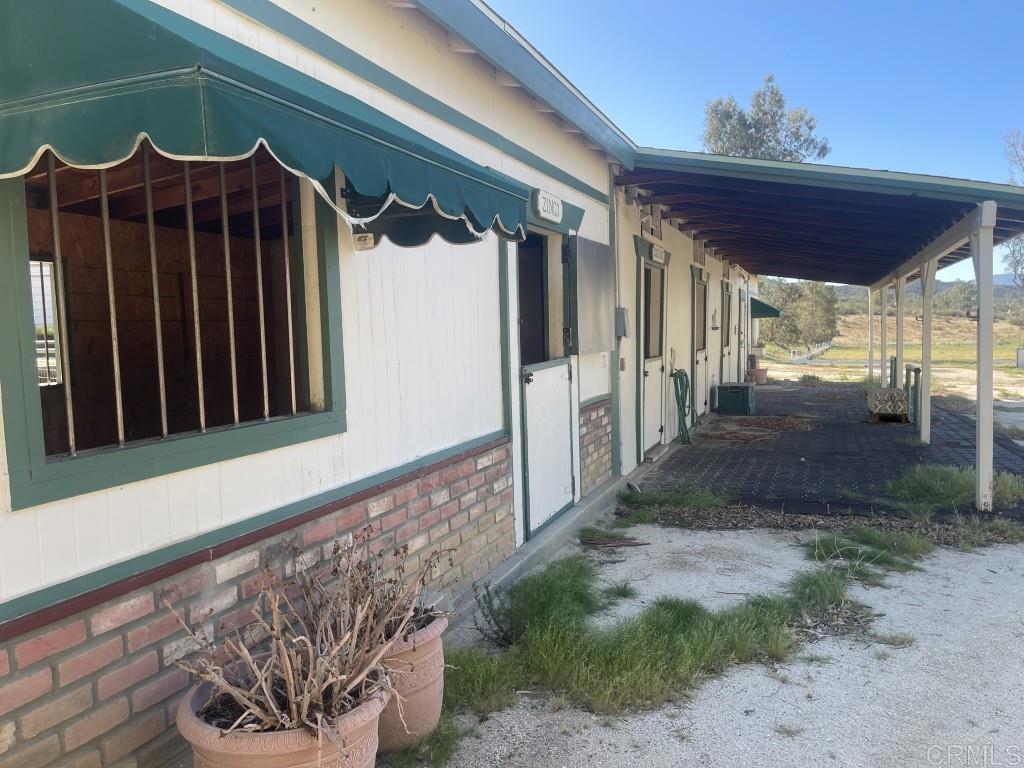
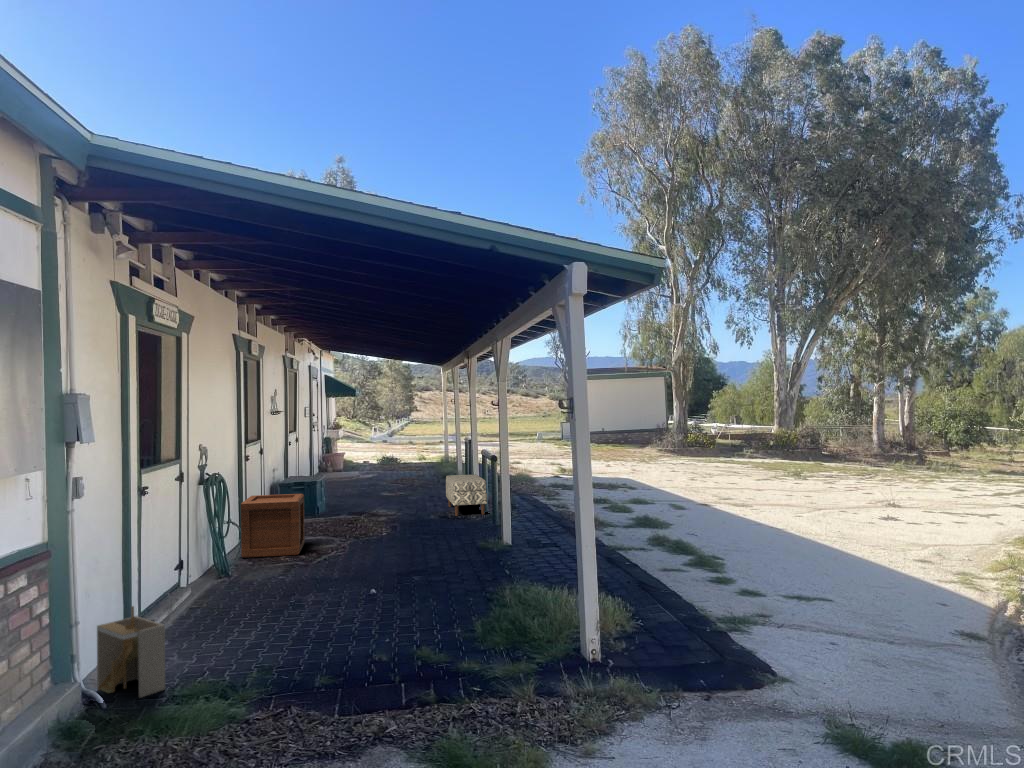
wooden crate: none [695,391,743,437] -> present [241,494,305,558]
storage bin: none [630,438,670,492] -> present [97,606,165,697]

